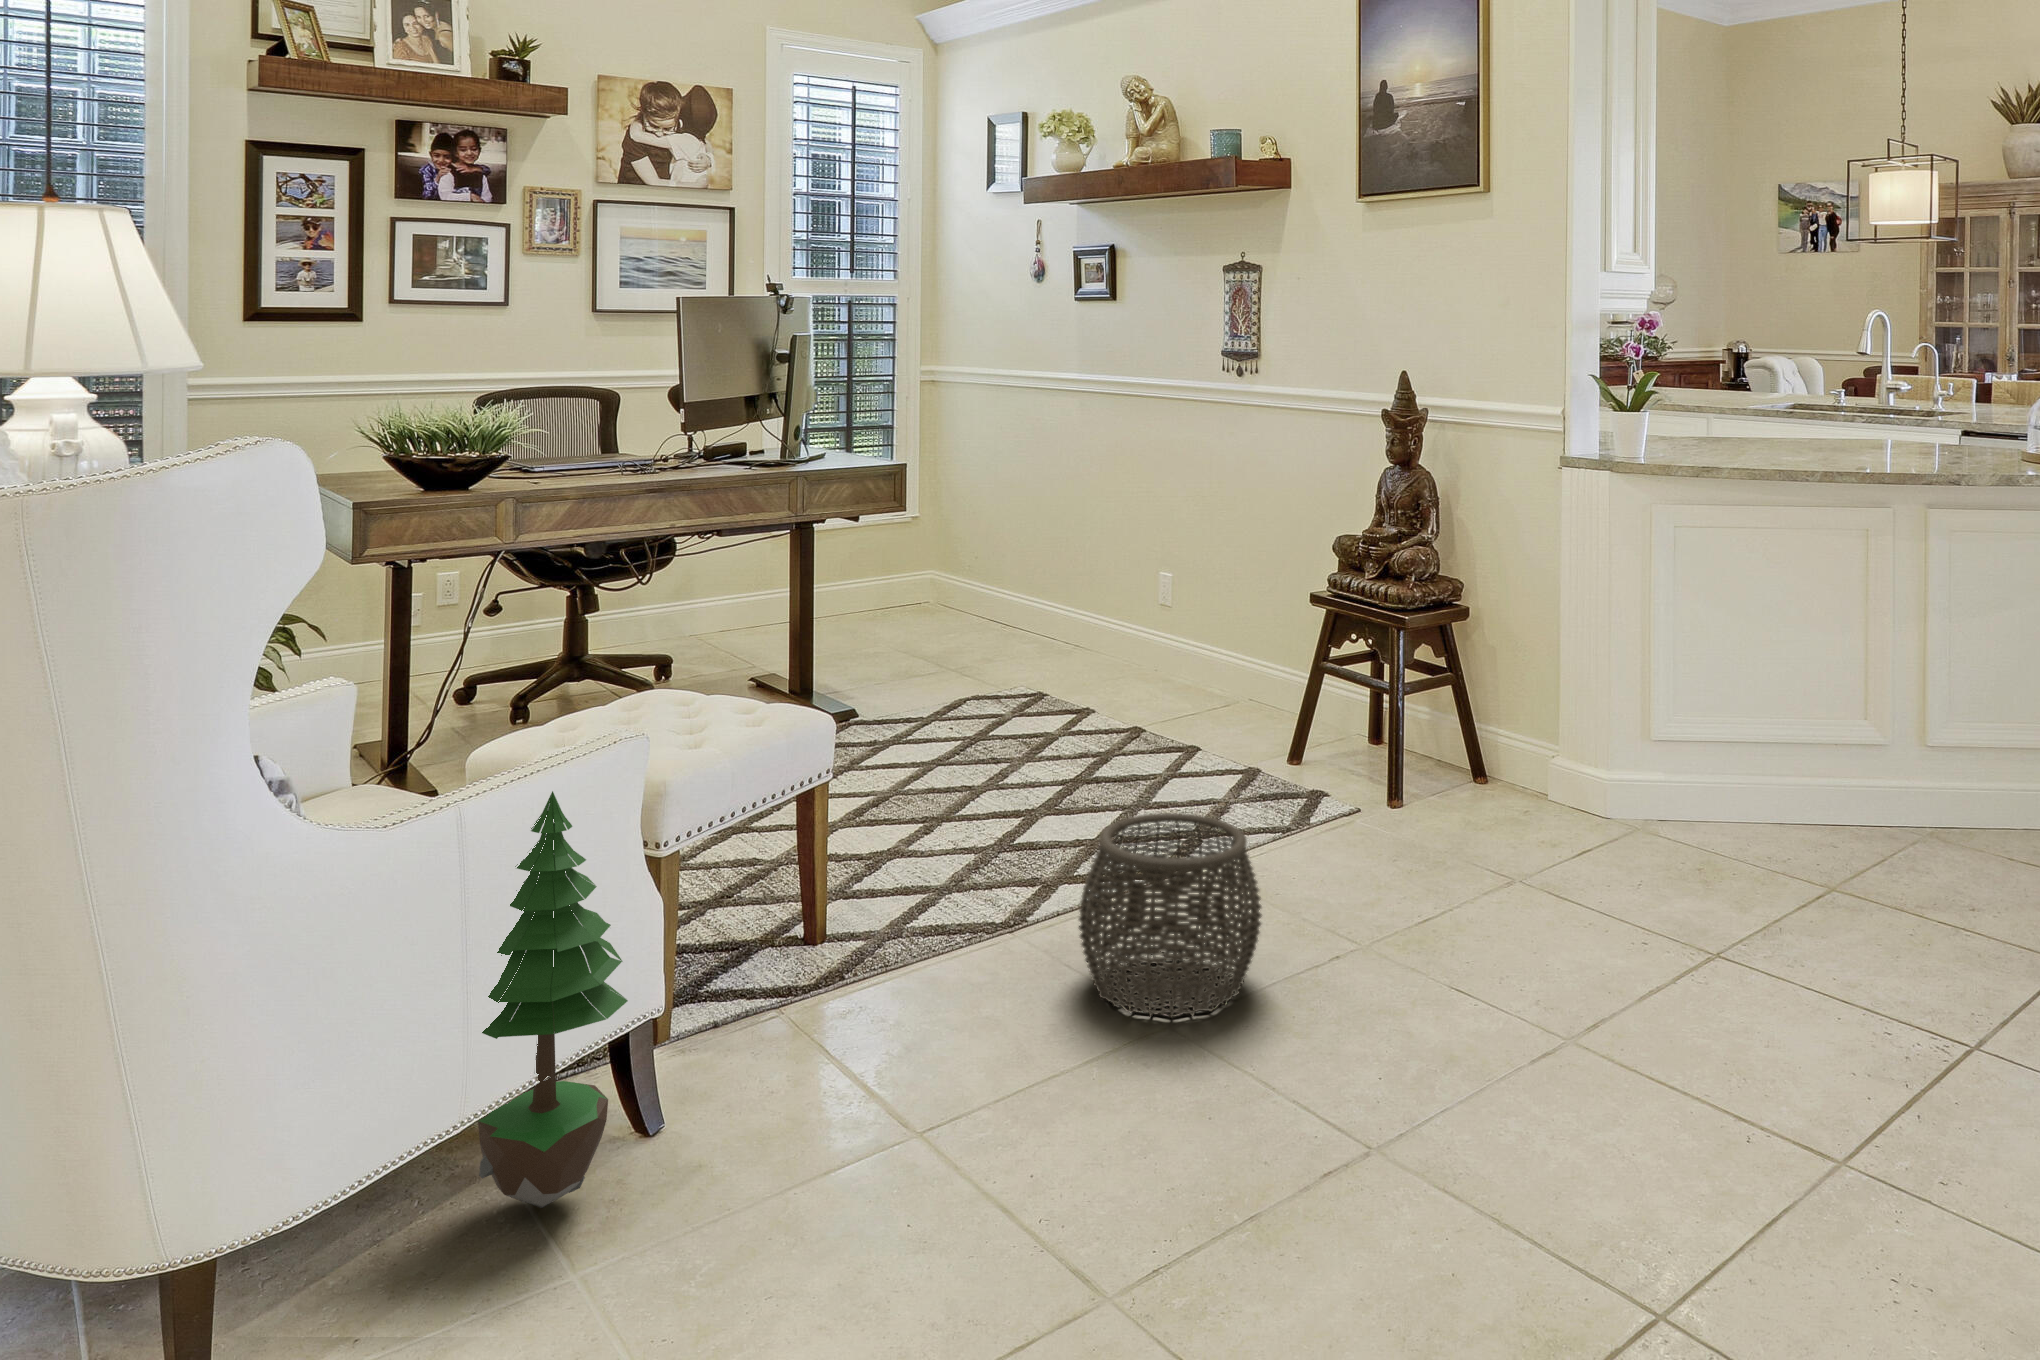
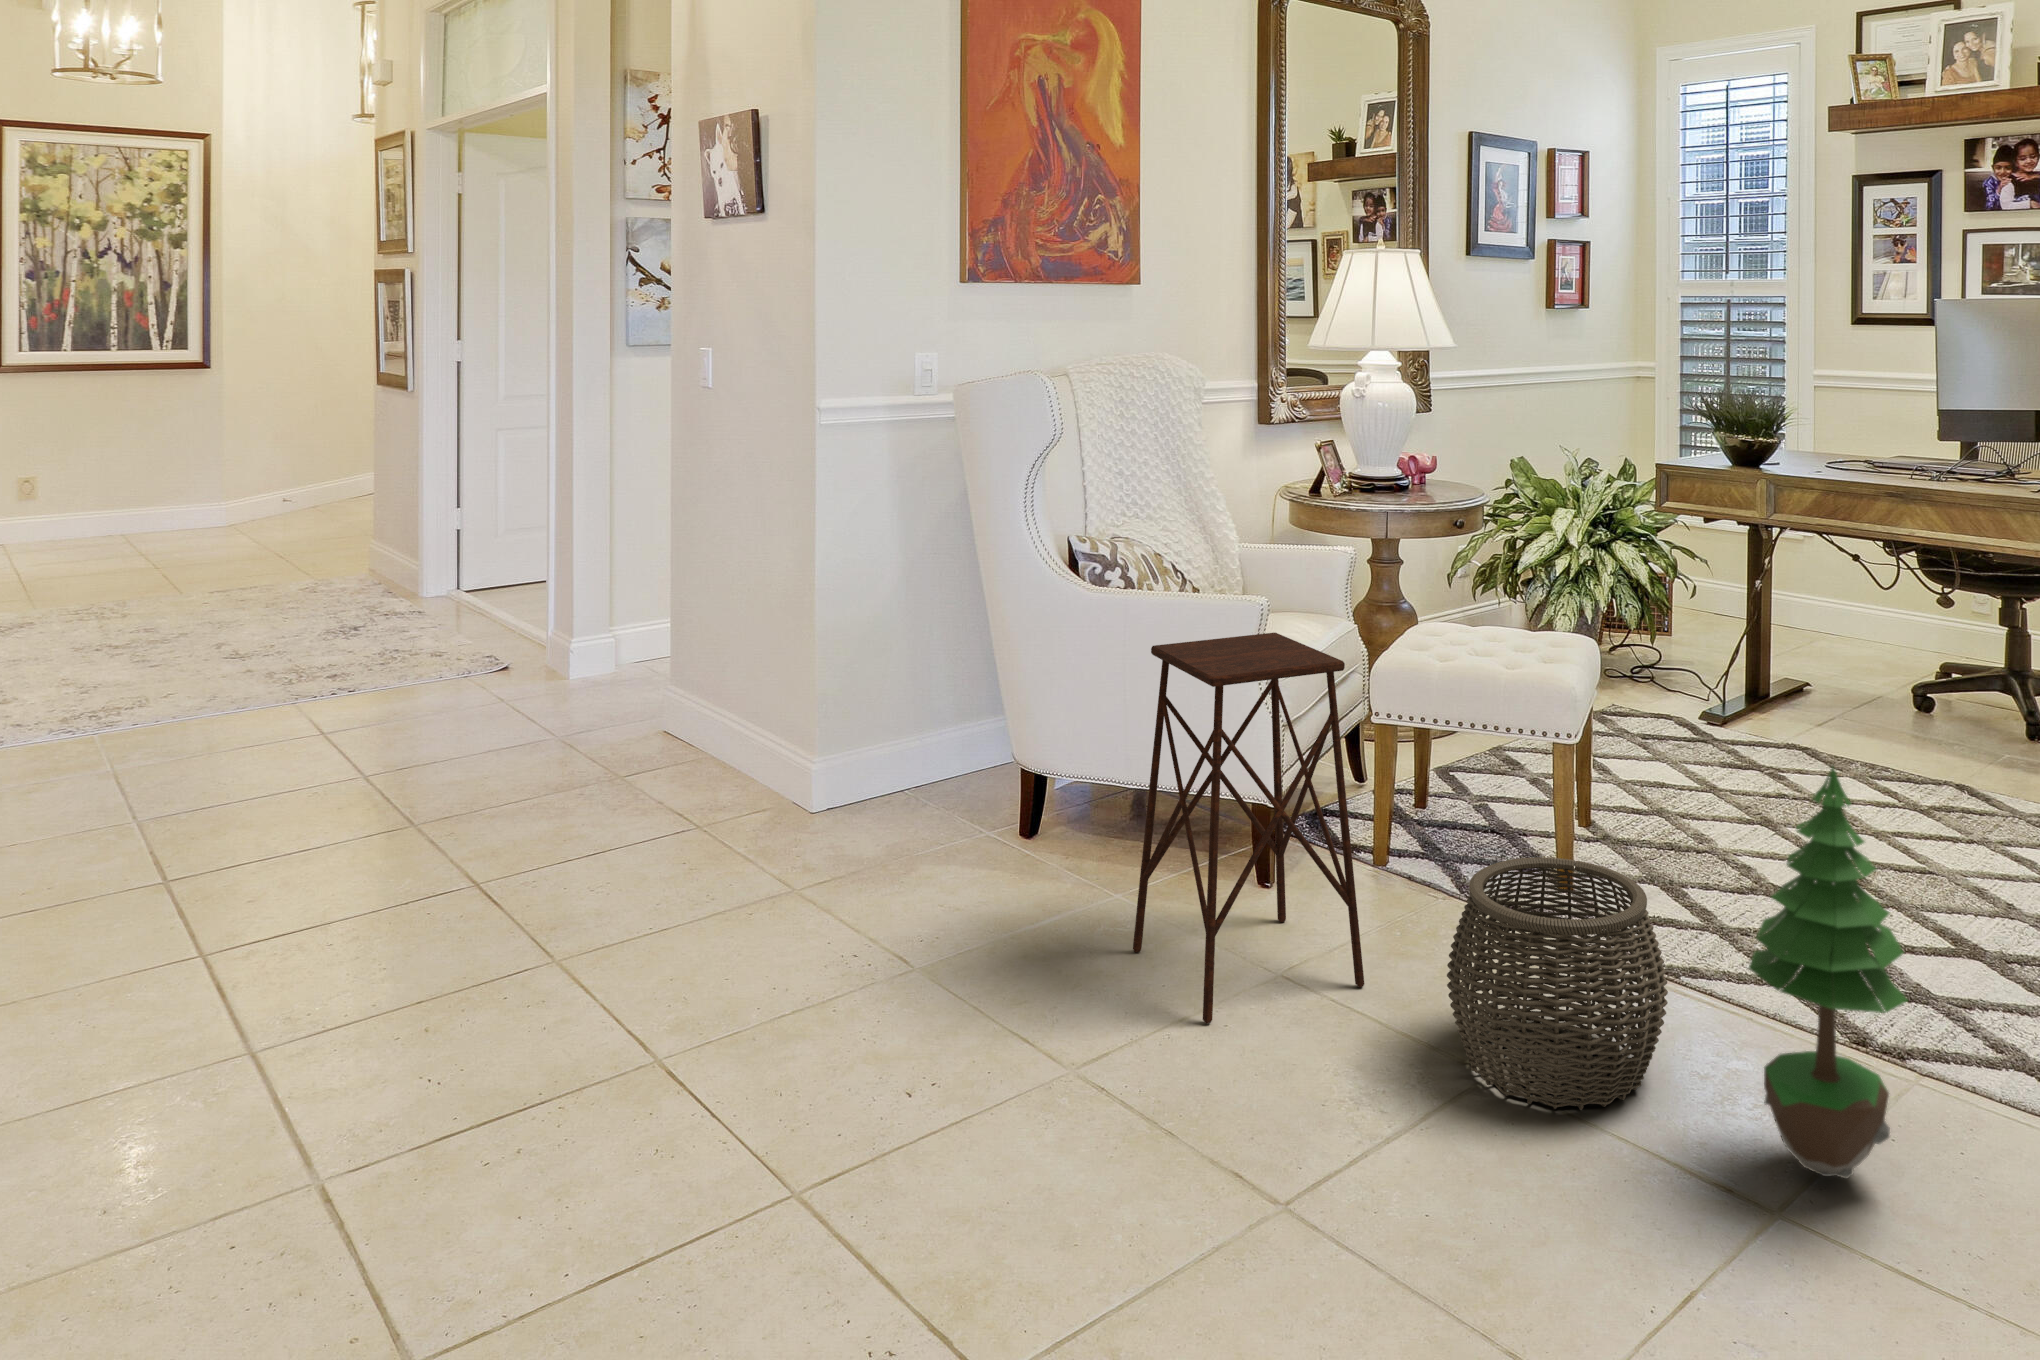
side table: none [793,718,1038,1178] -> present [1133,633,1364,1024]
potted tree: present [478,791,628,1208] -> present [1749,767,1908,1179]

